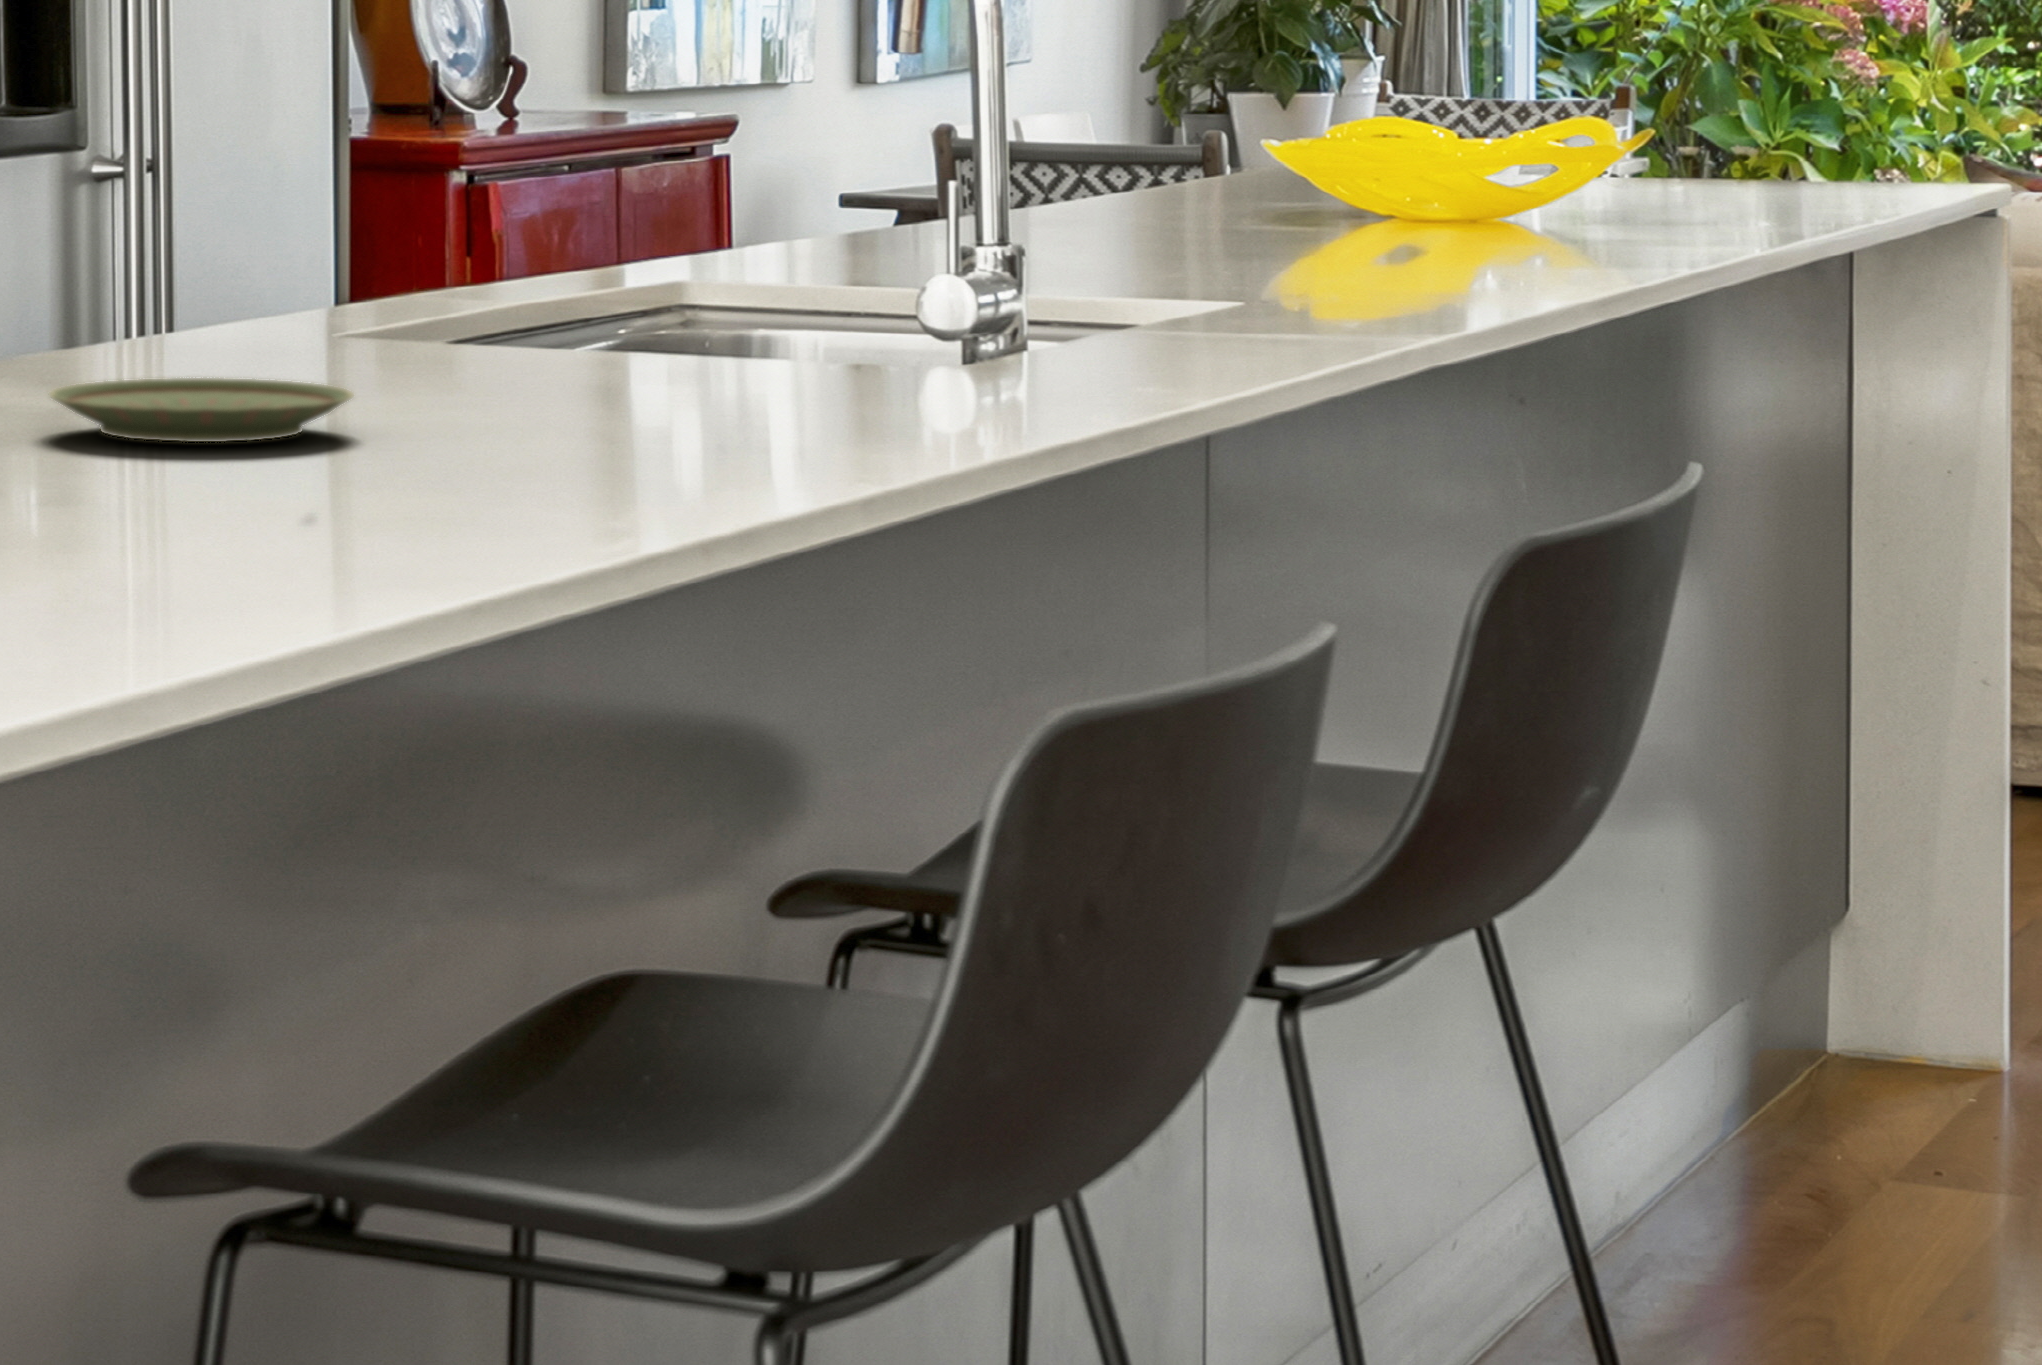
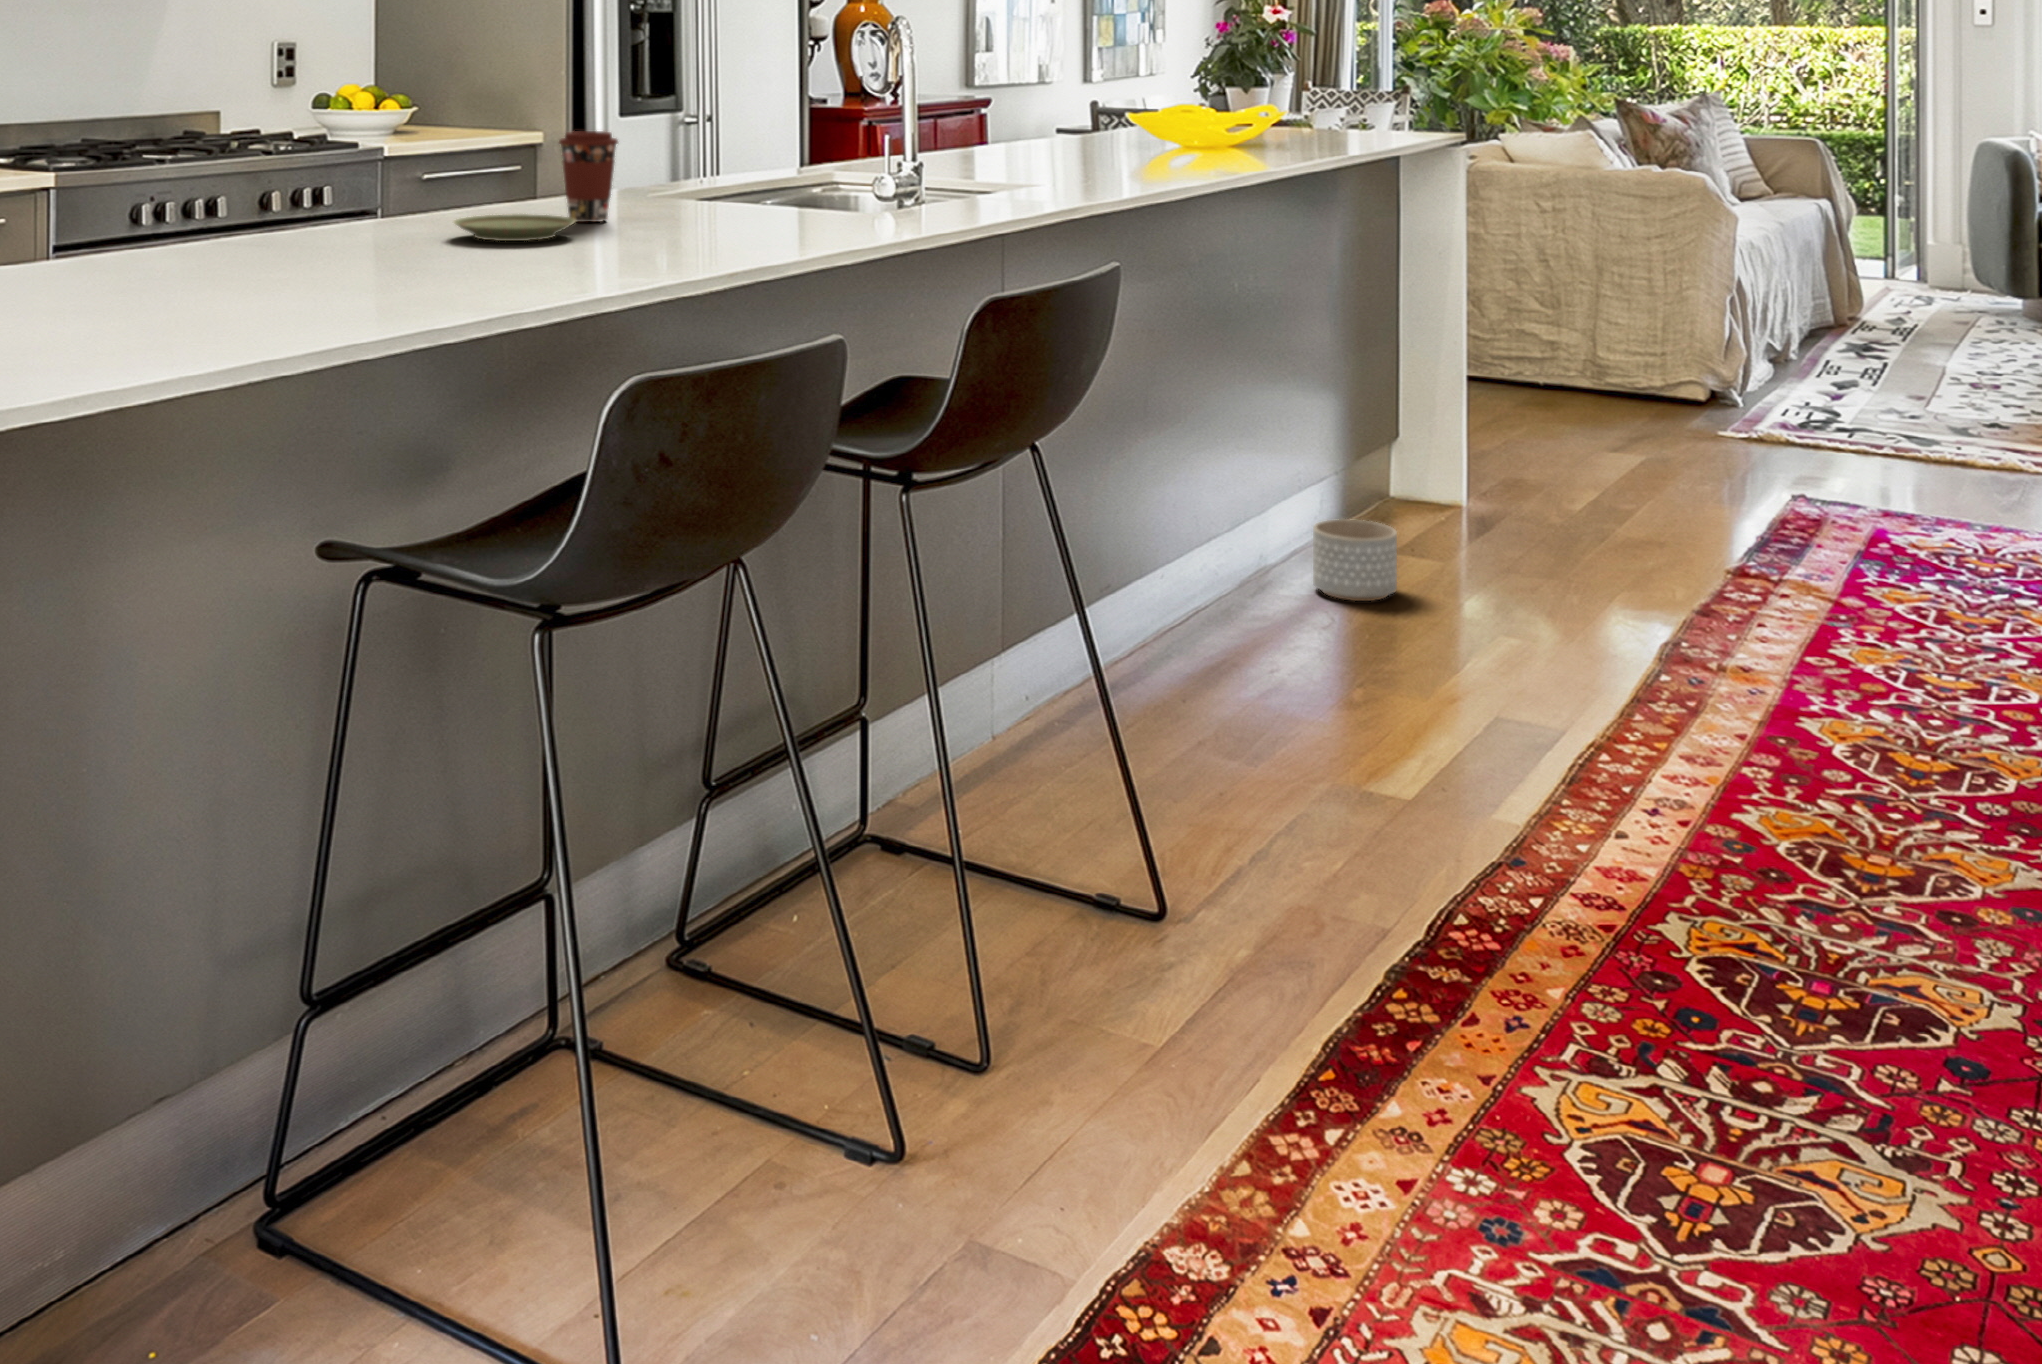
coffee cup: none [243,173,394,397] -> present [559,131,618,222]
planter: none [1736,1109,1938,1302] -> present [1313,519,1397,601]

